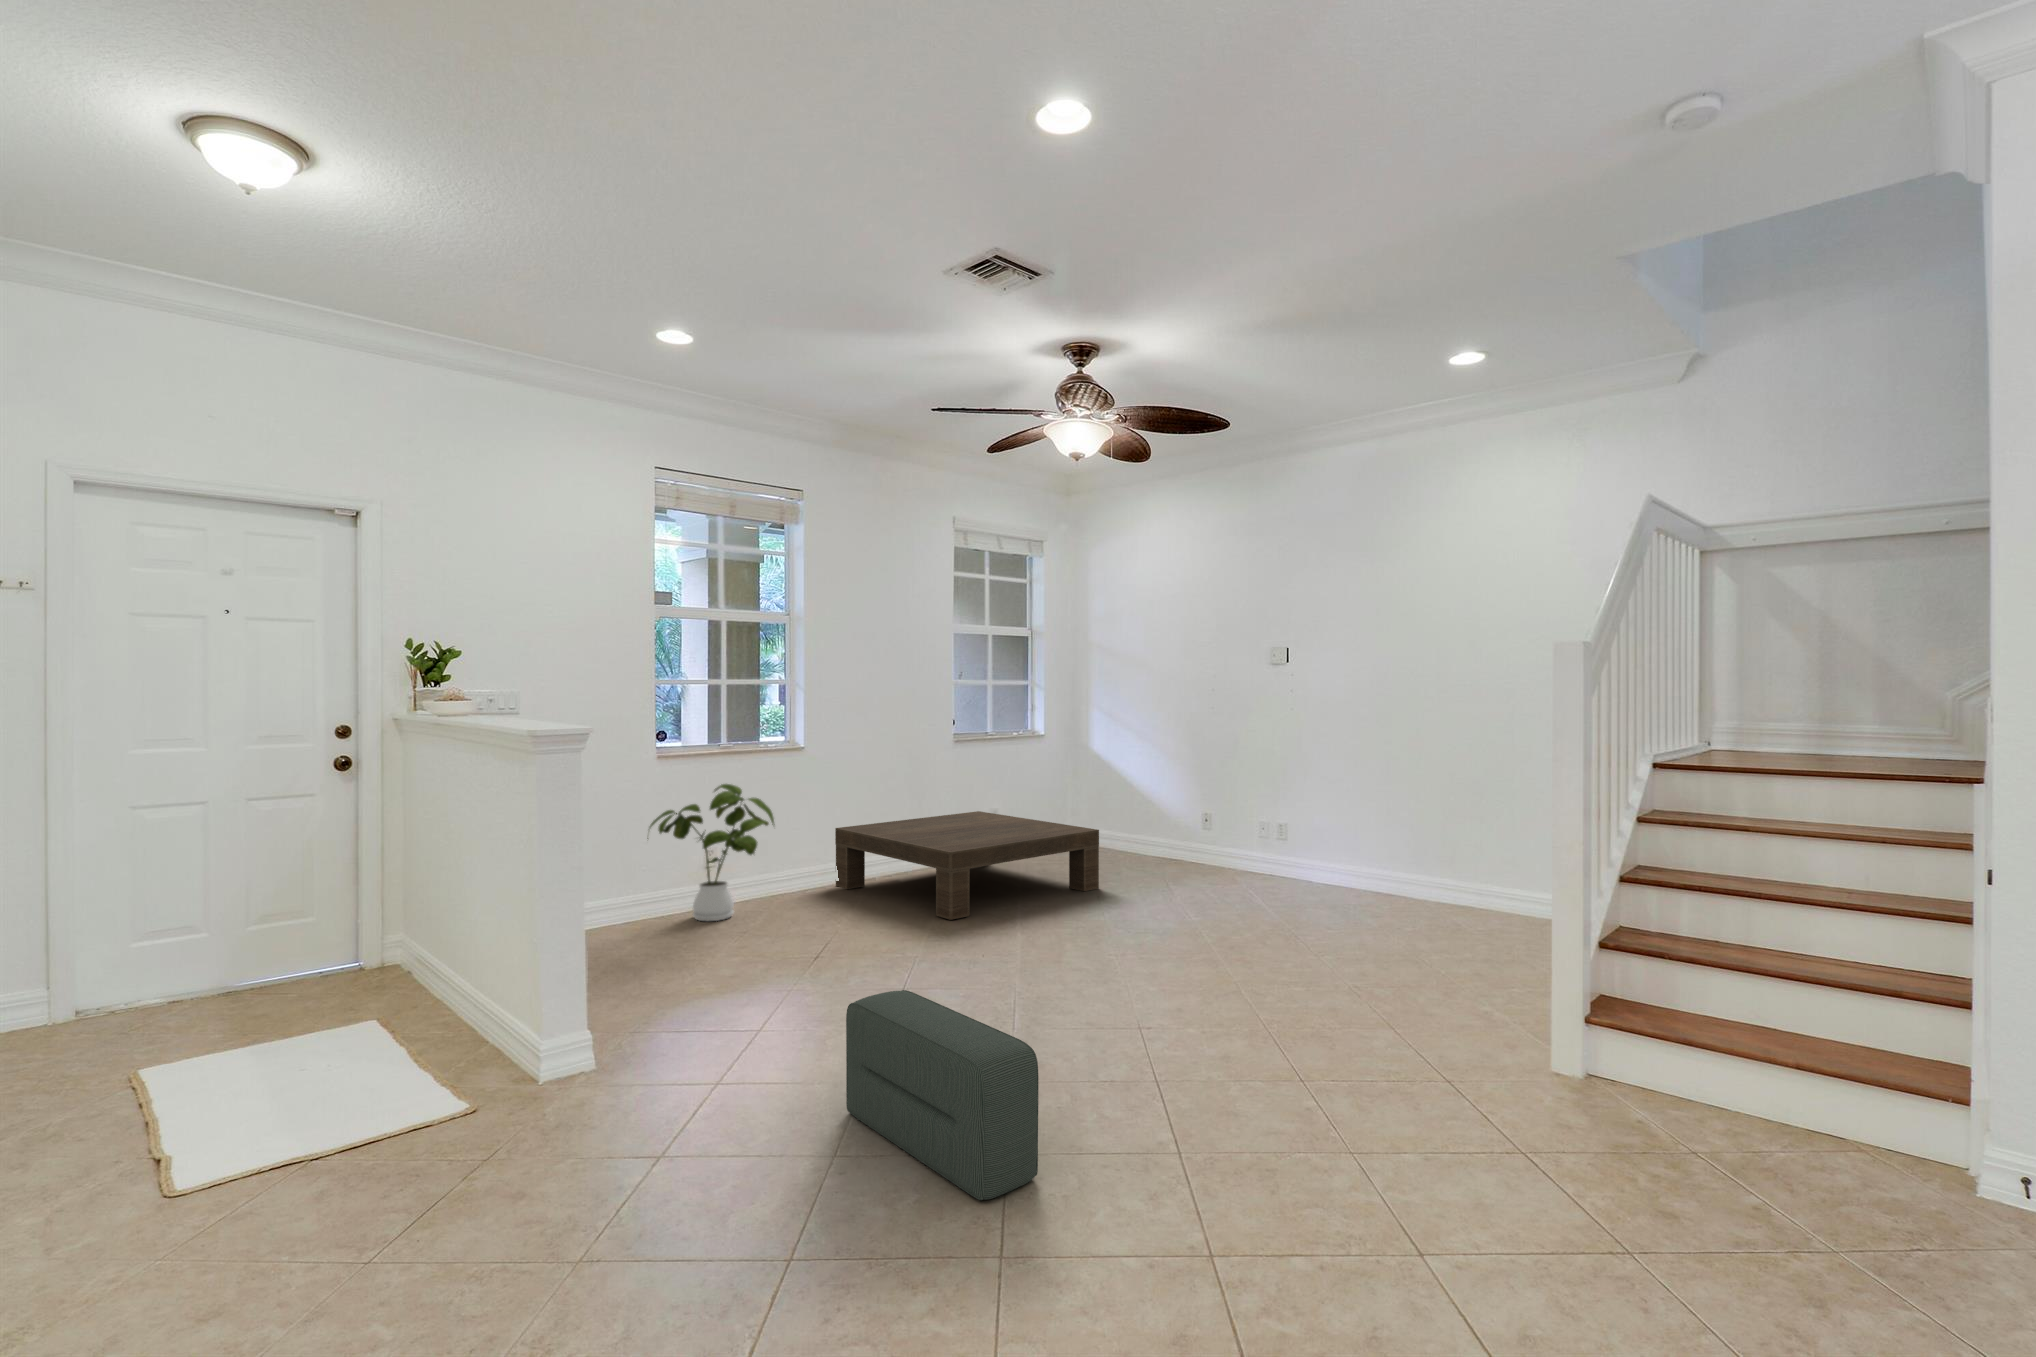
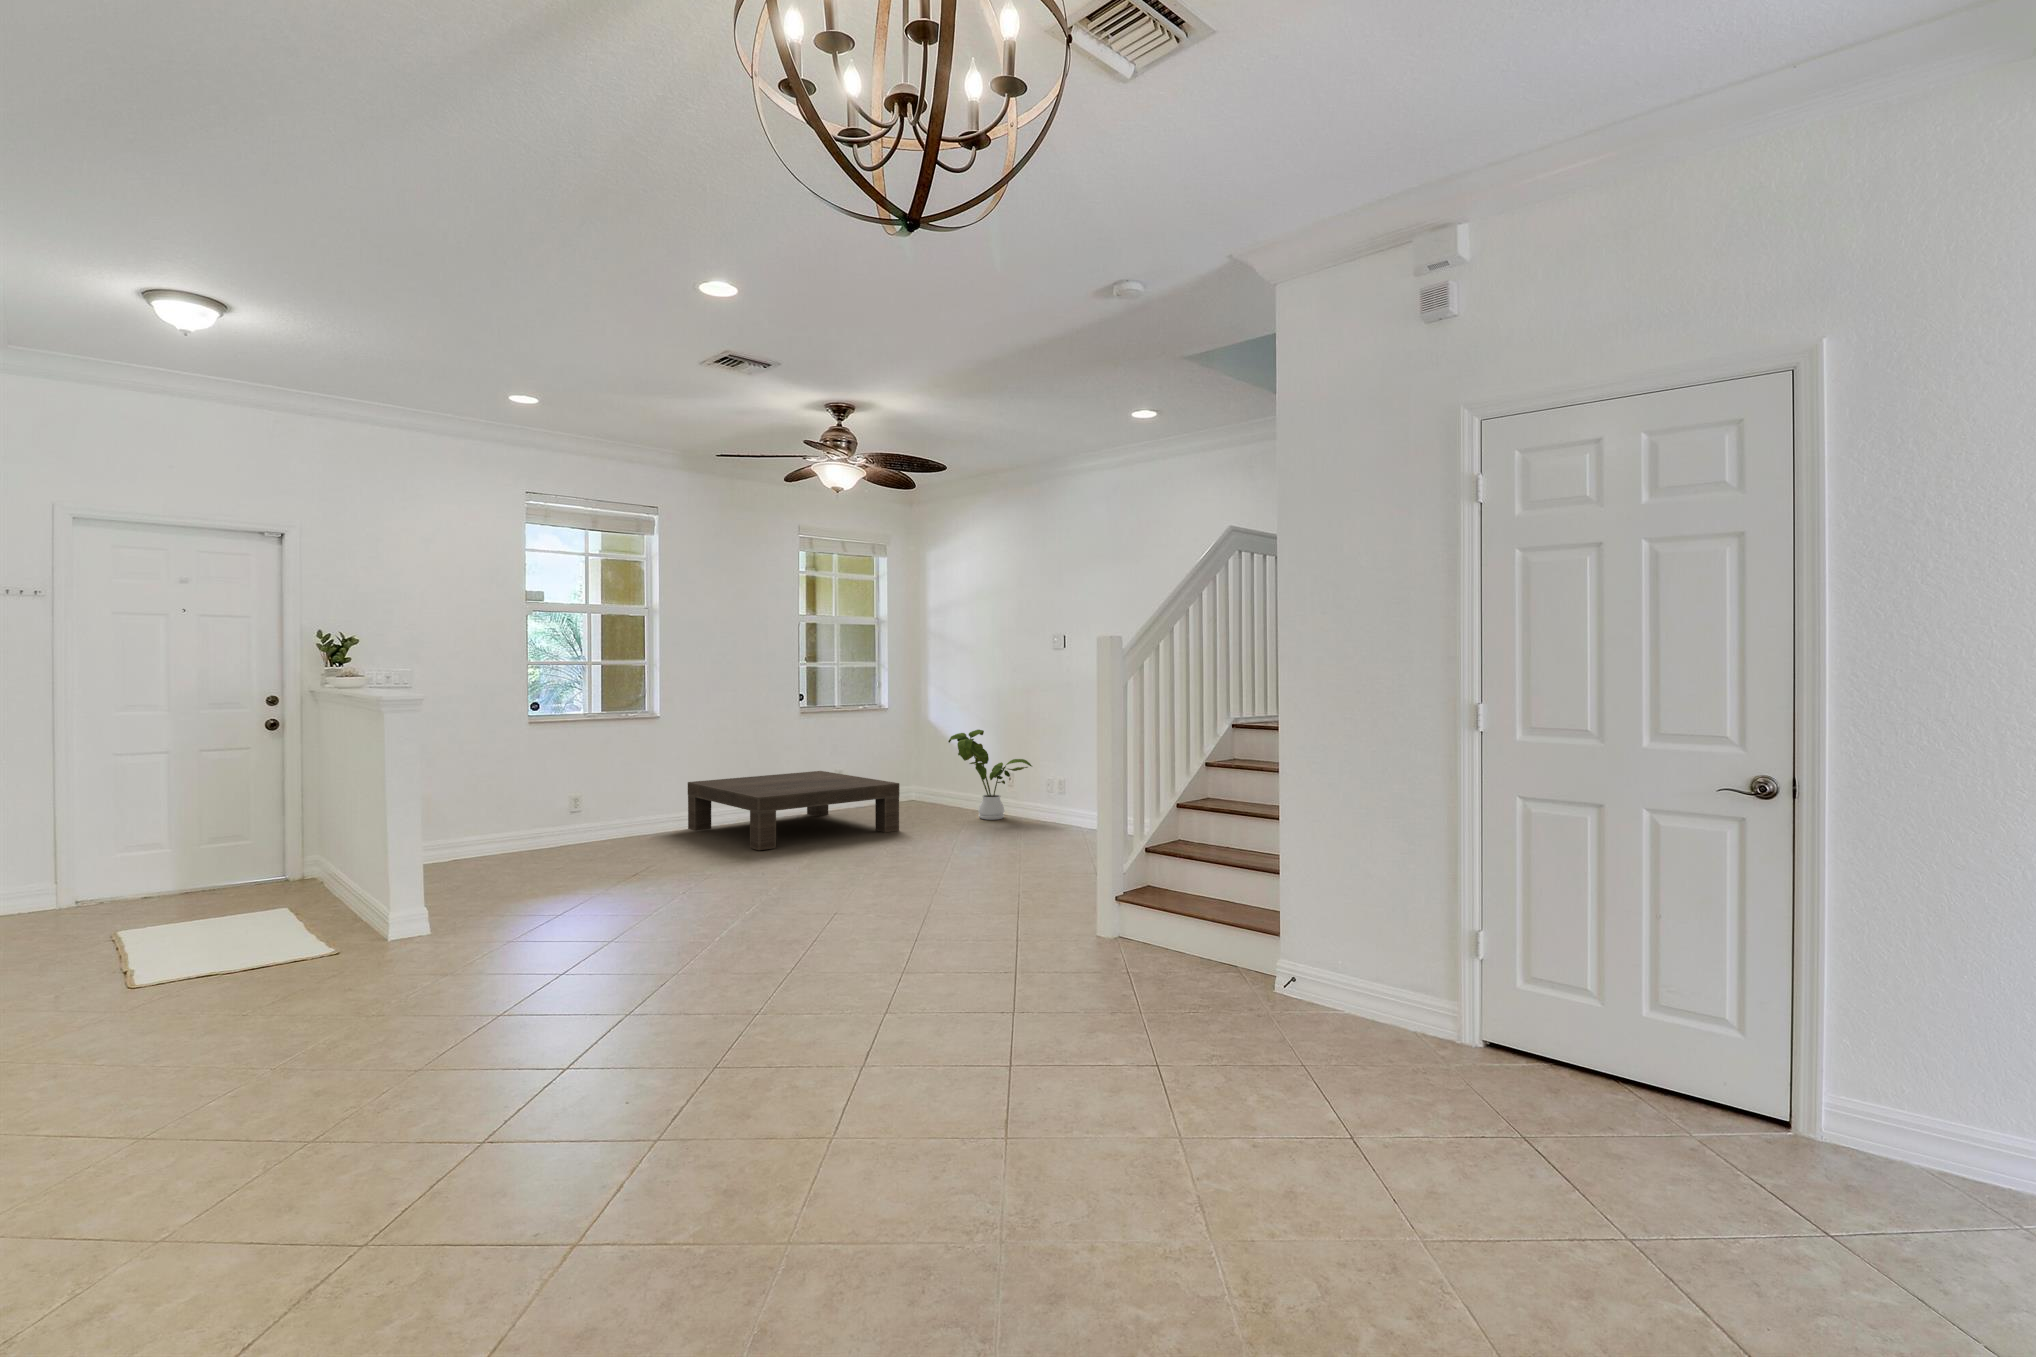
house plant: present [647,784,775,921] -> present [948,730,1032,820]
pouf: present [846,990,1039,1200] -> none [588,873,685,990]

